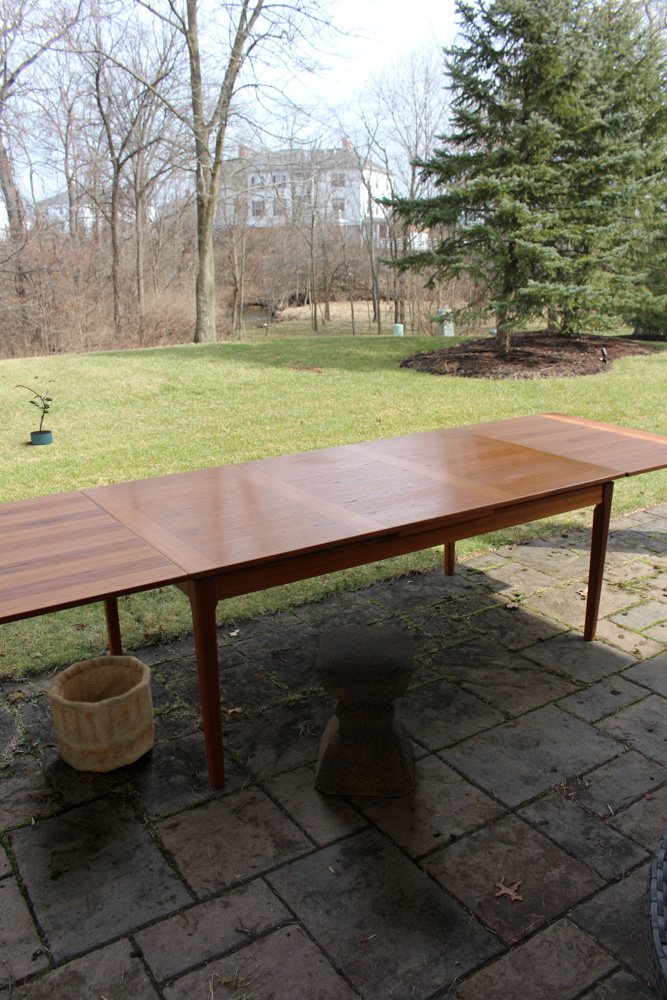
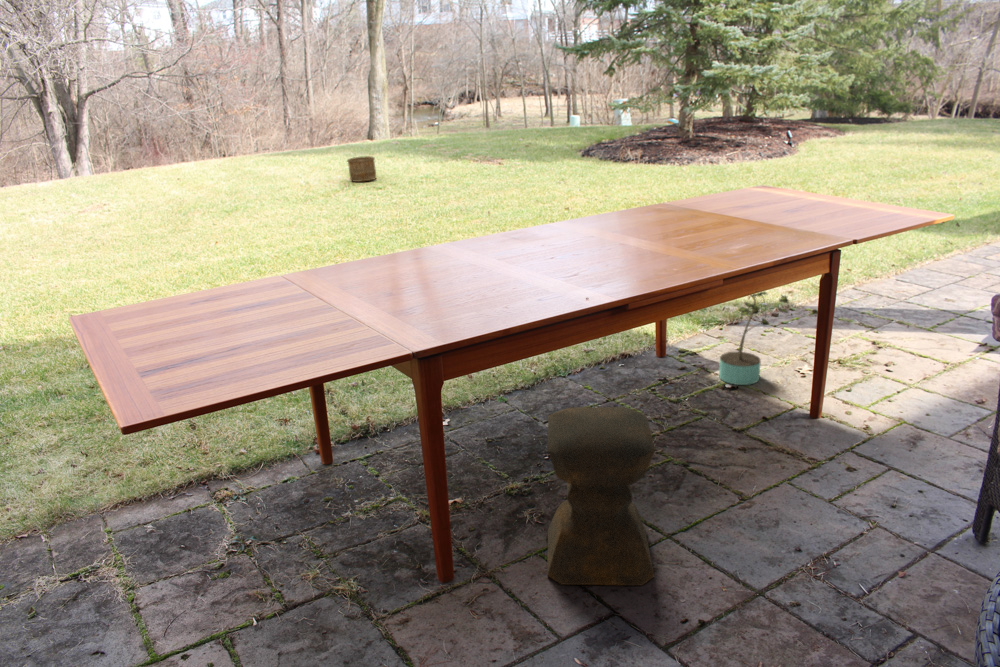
potted plant: present [15,377,55,445] -> present [719,292,788,385]
wooden bucket: present [46,656,154,772] -> present [347,156,376,182]

